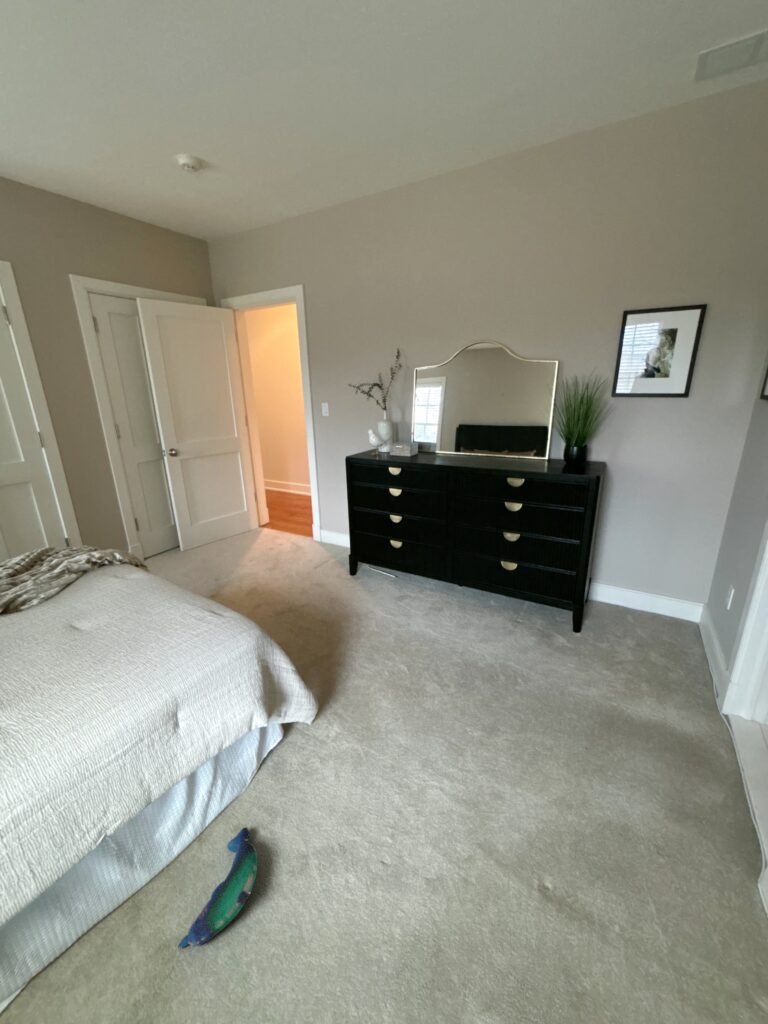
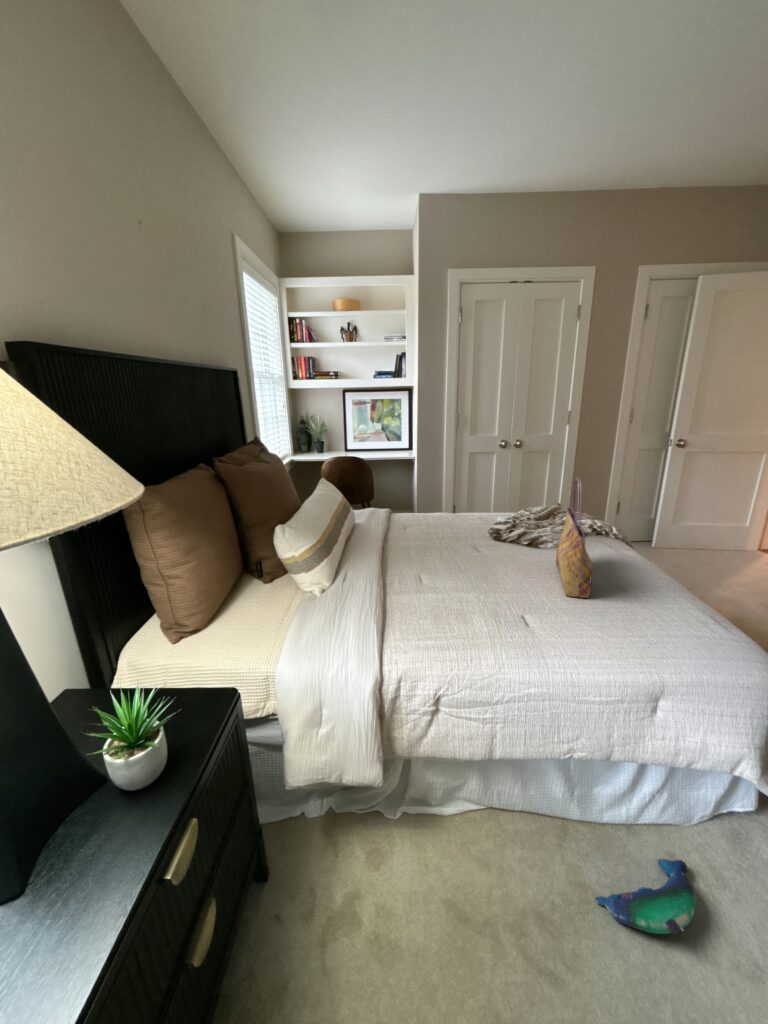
tote bag: none [23,520,87,658] -> present [556,478,592,598]

